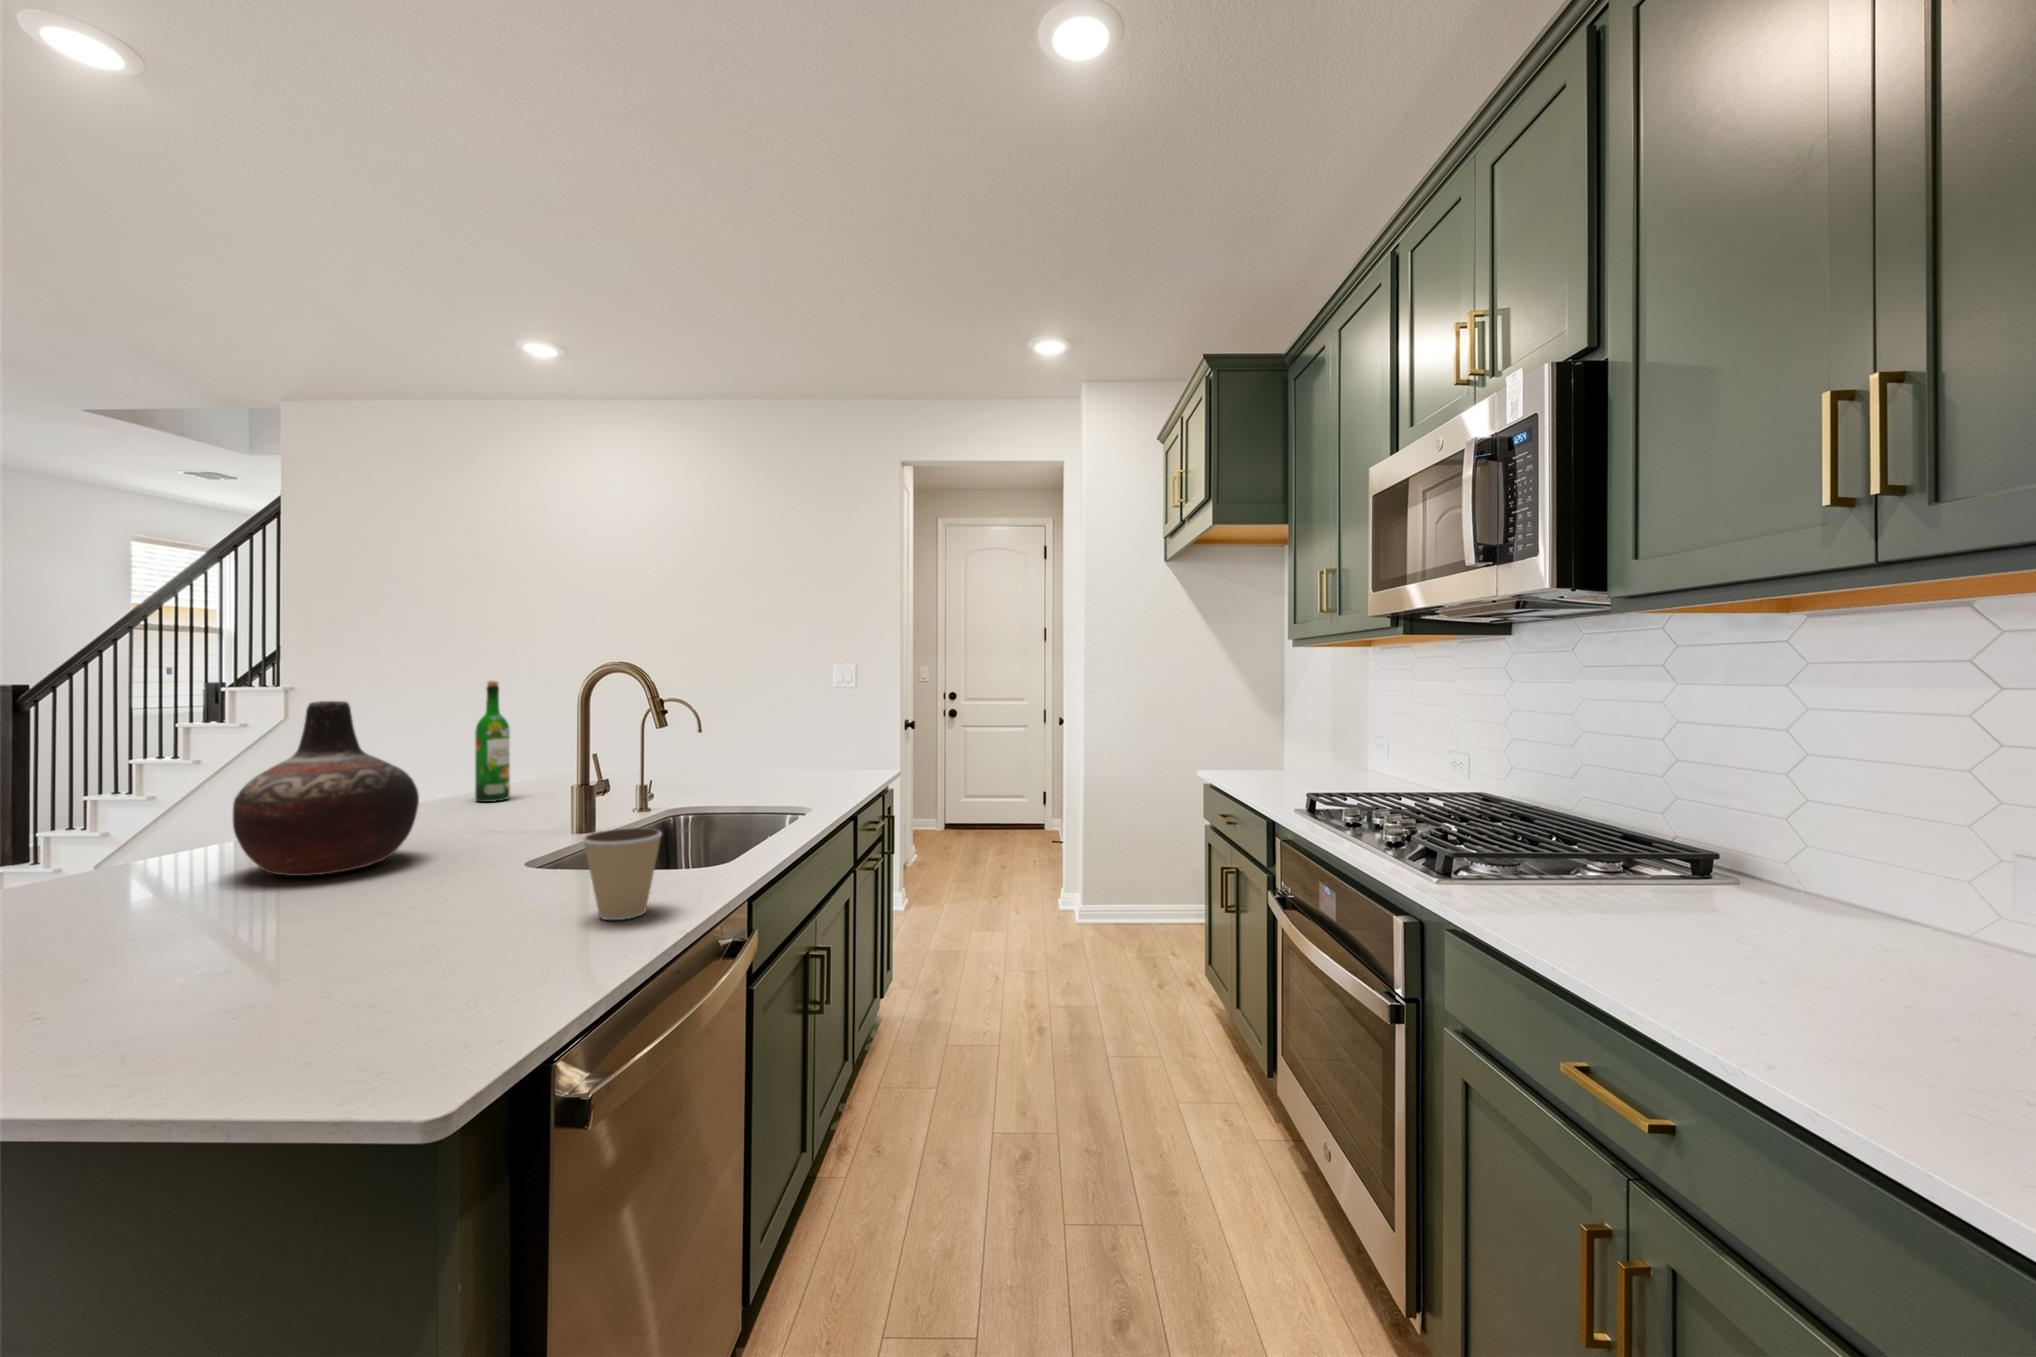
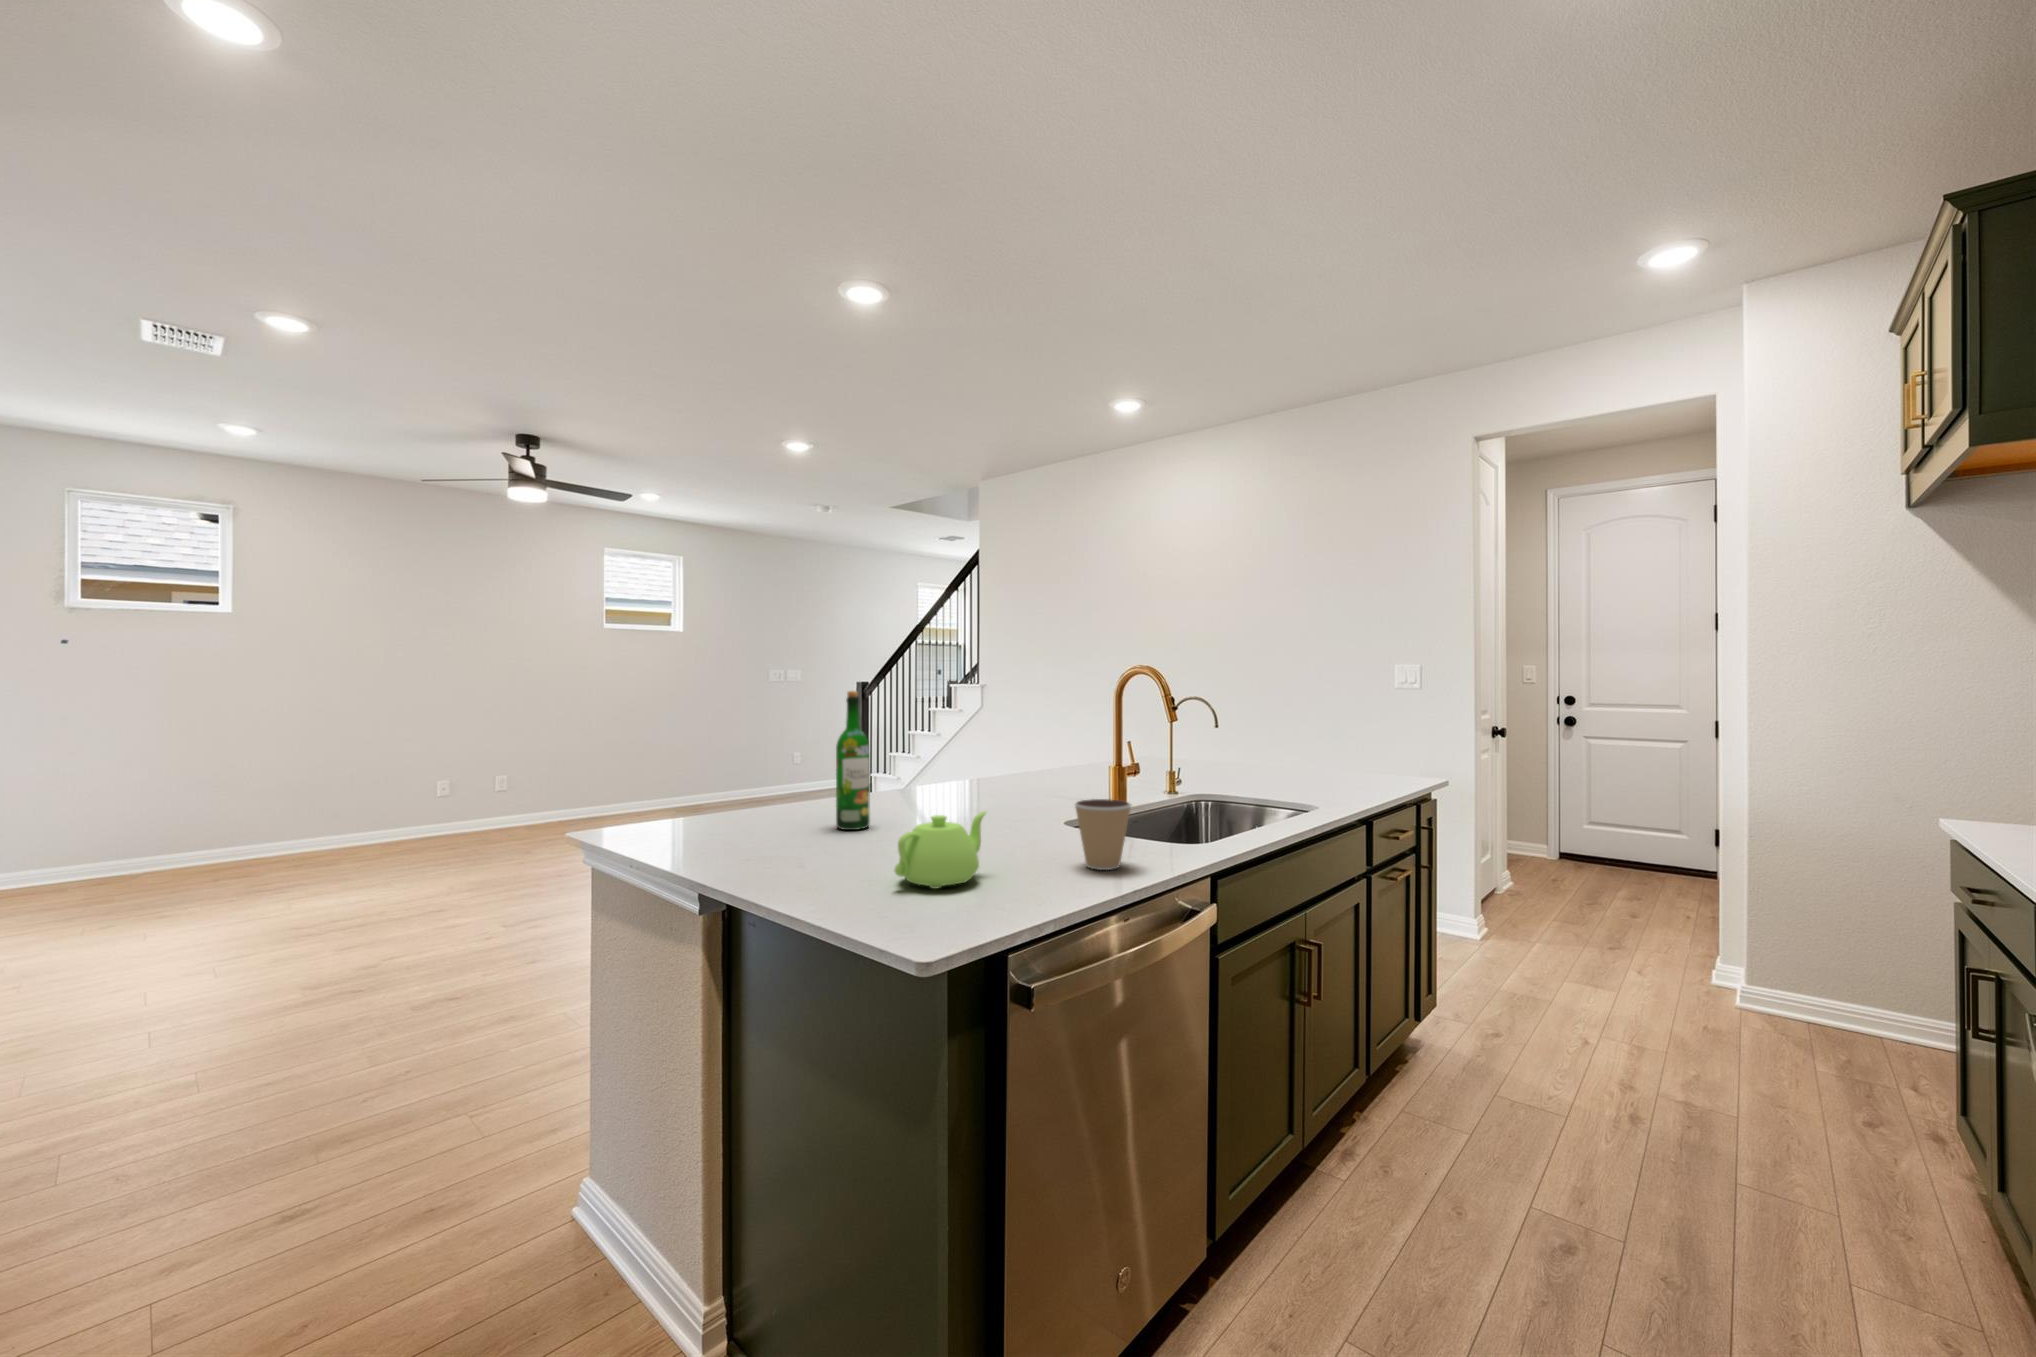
wine bottle: present [475,680,510,802] -> present [836,691,870,830]
vase: present [233,701,419,876] -> none [907,695,1004,812]
teapot: none [287,868,451,1002] -> present [895,811,986,889]

